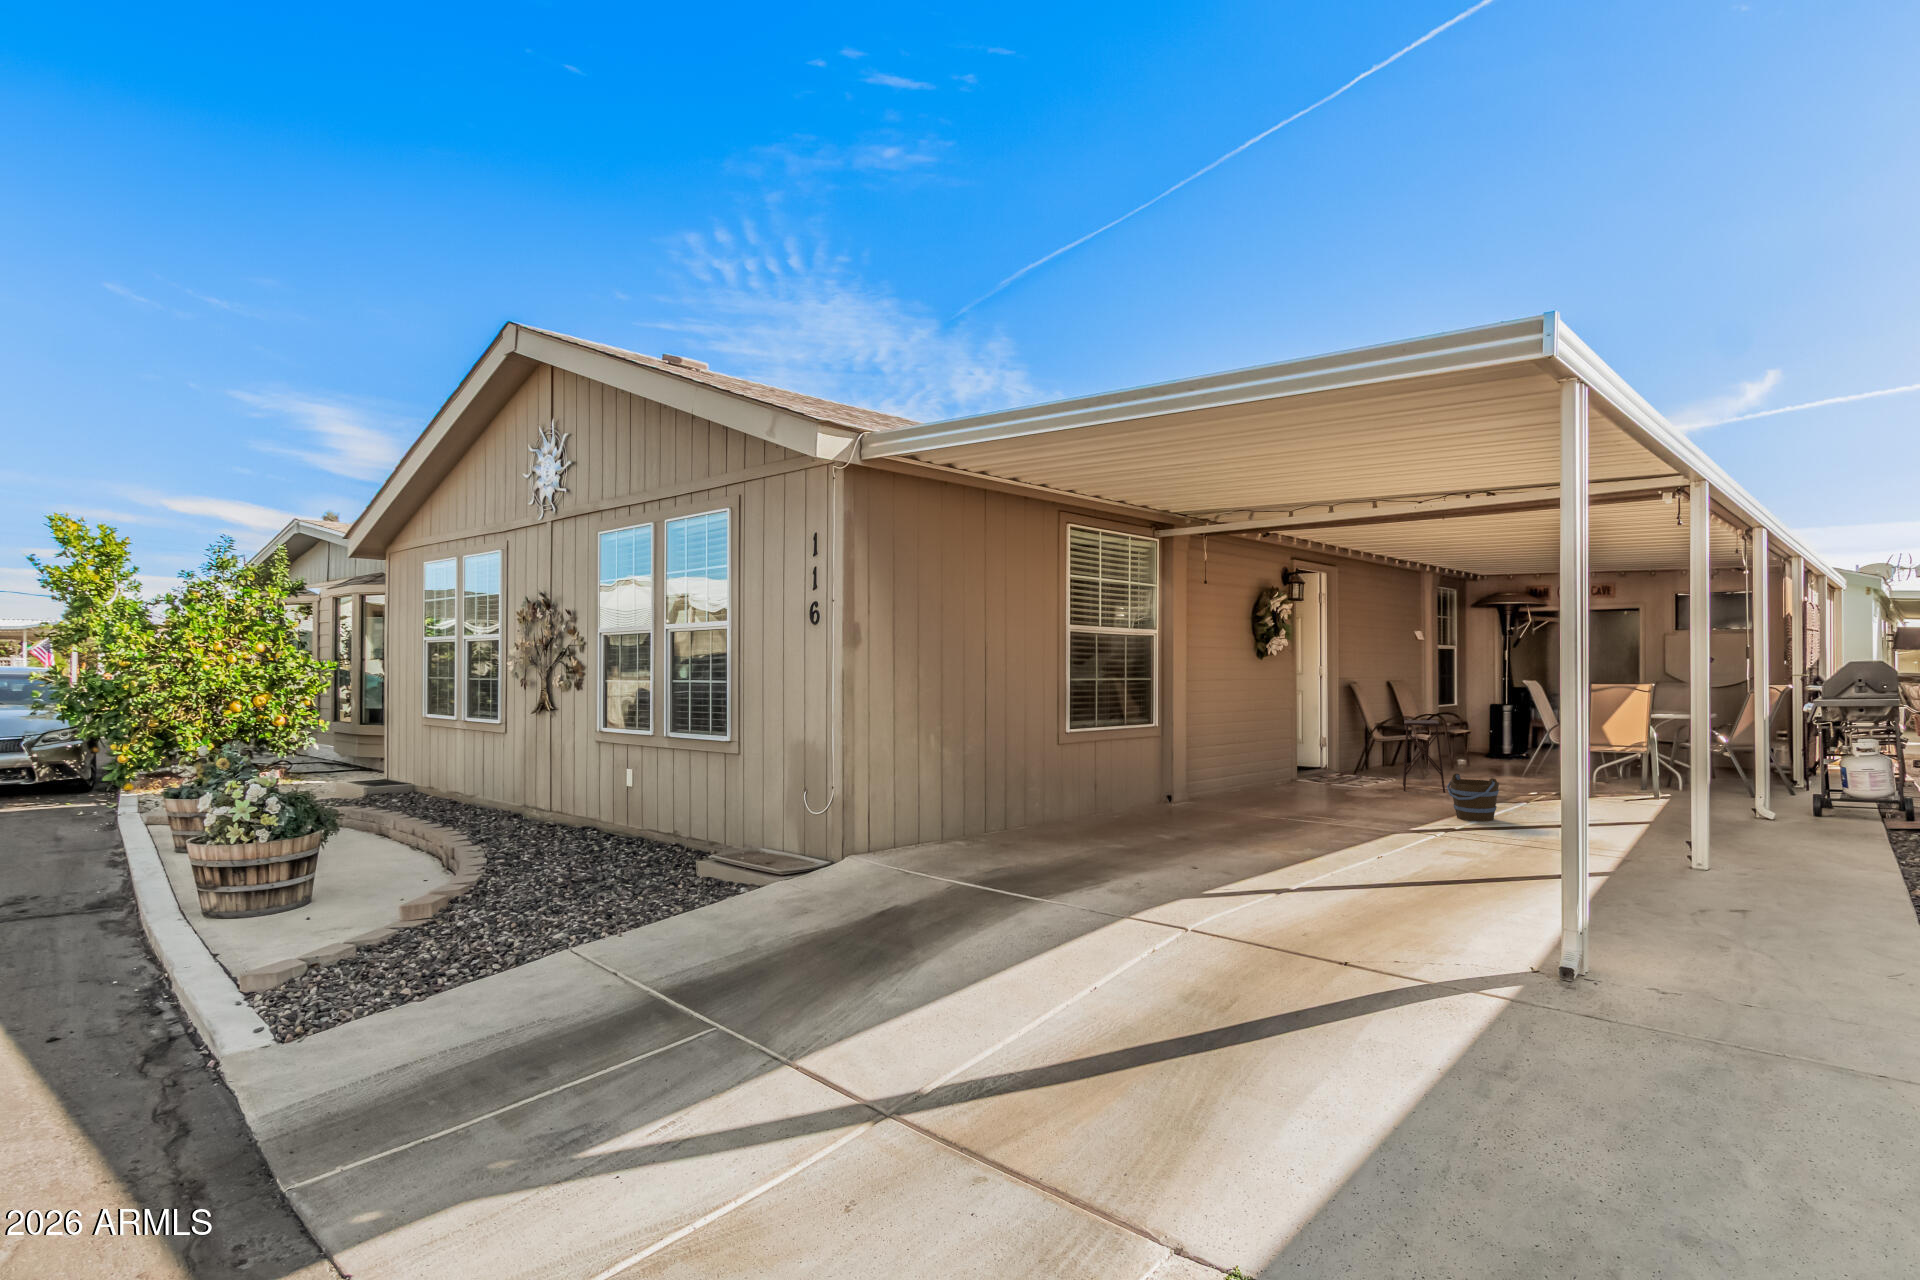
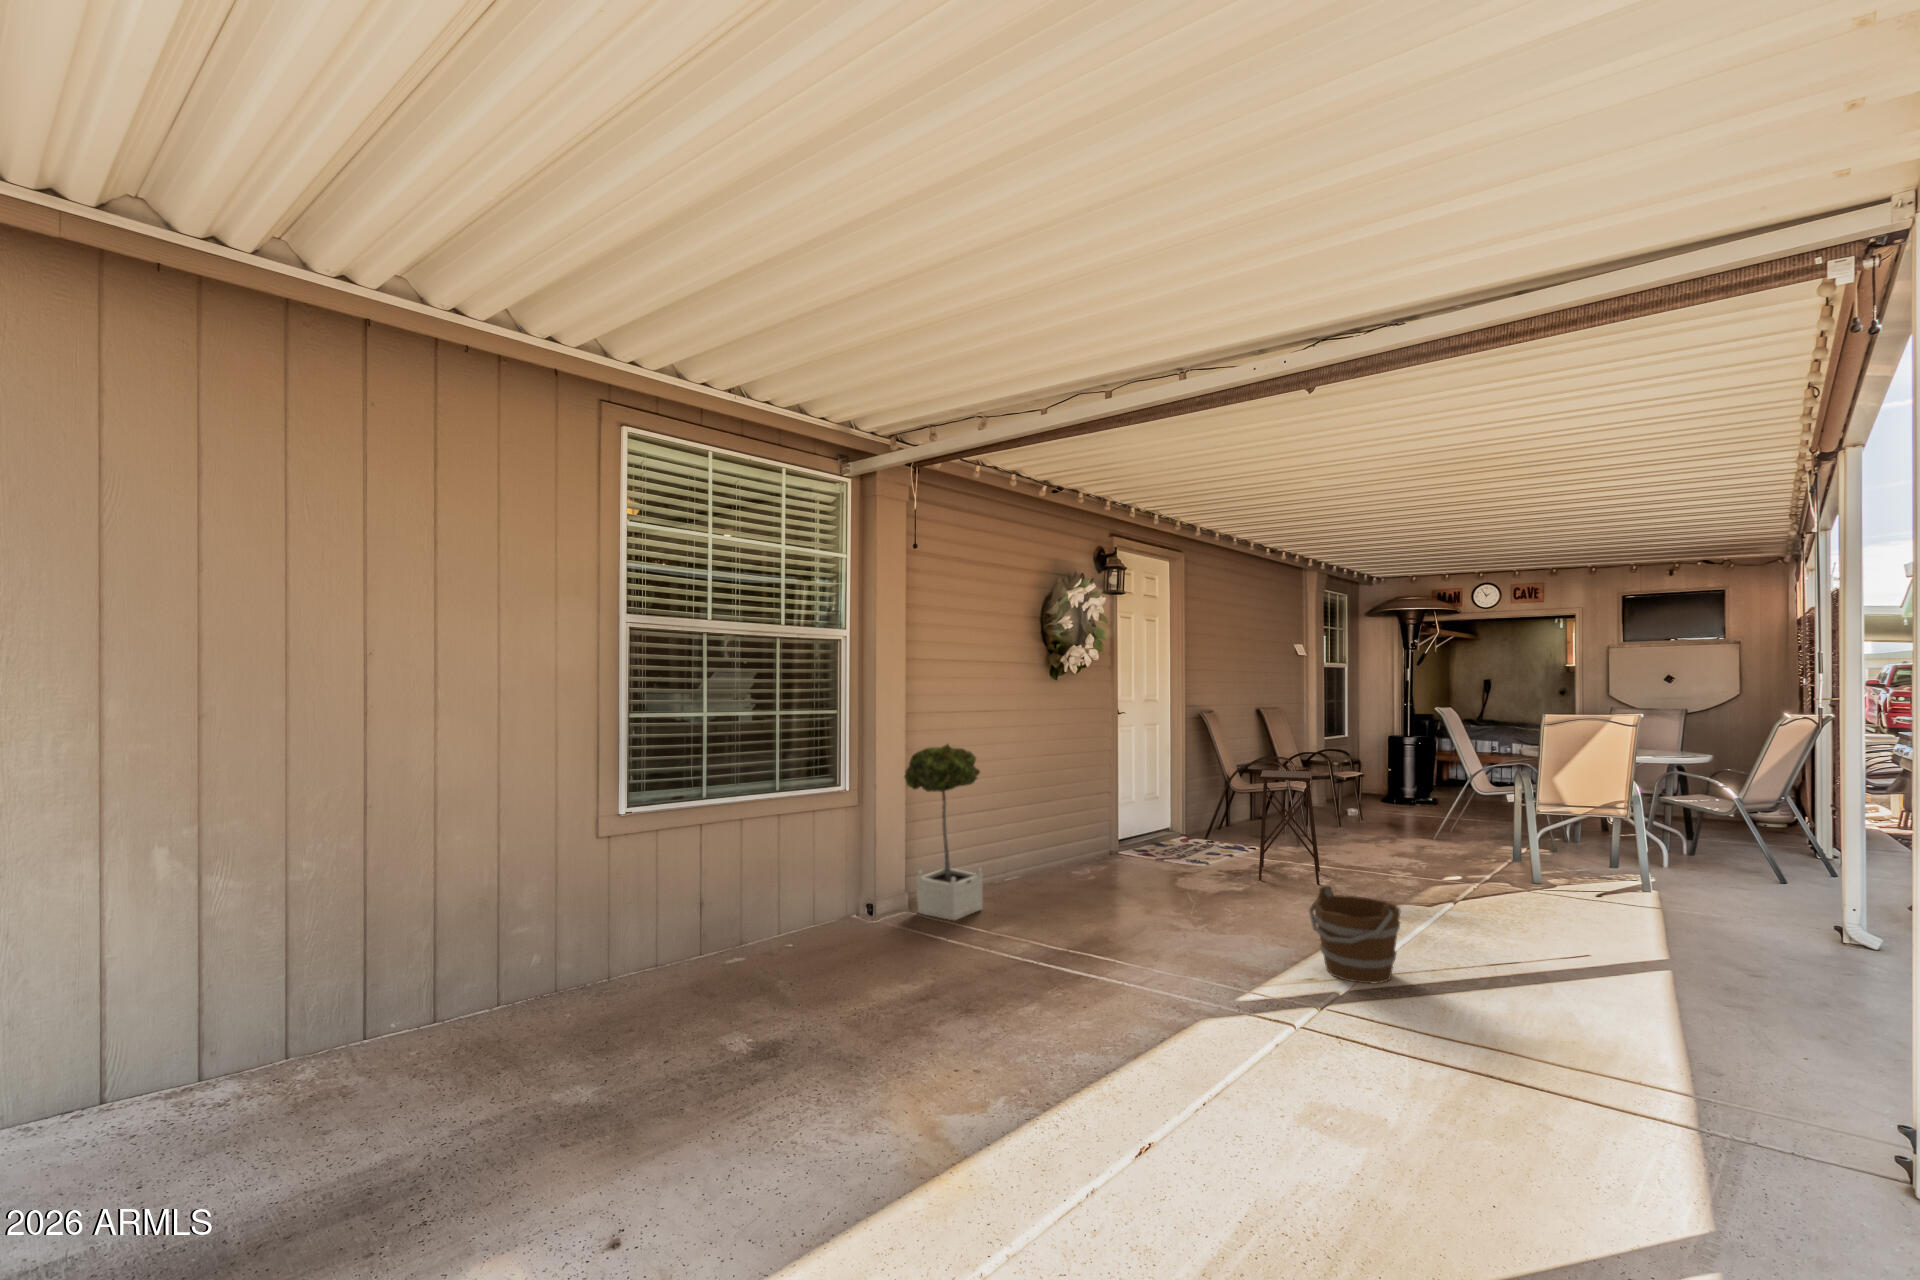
potted tree: none [1189,698,1236,805] -> present [904,744,983,920]

